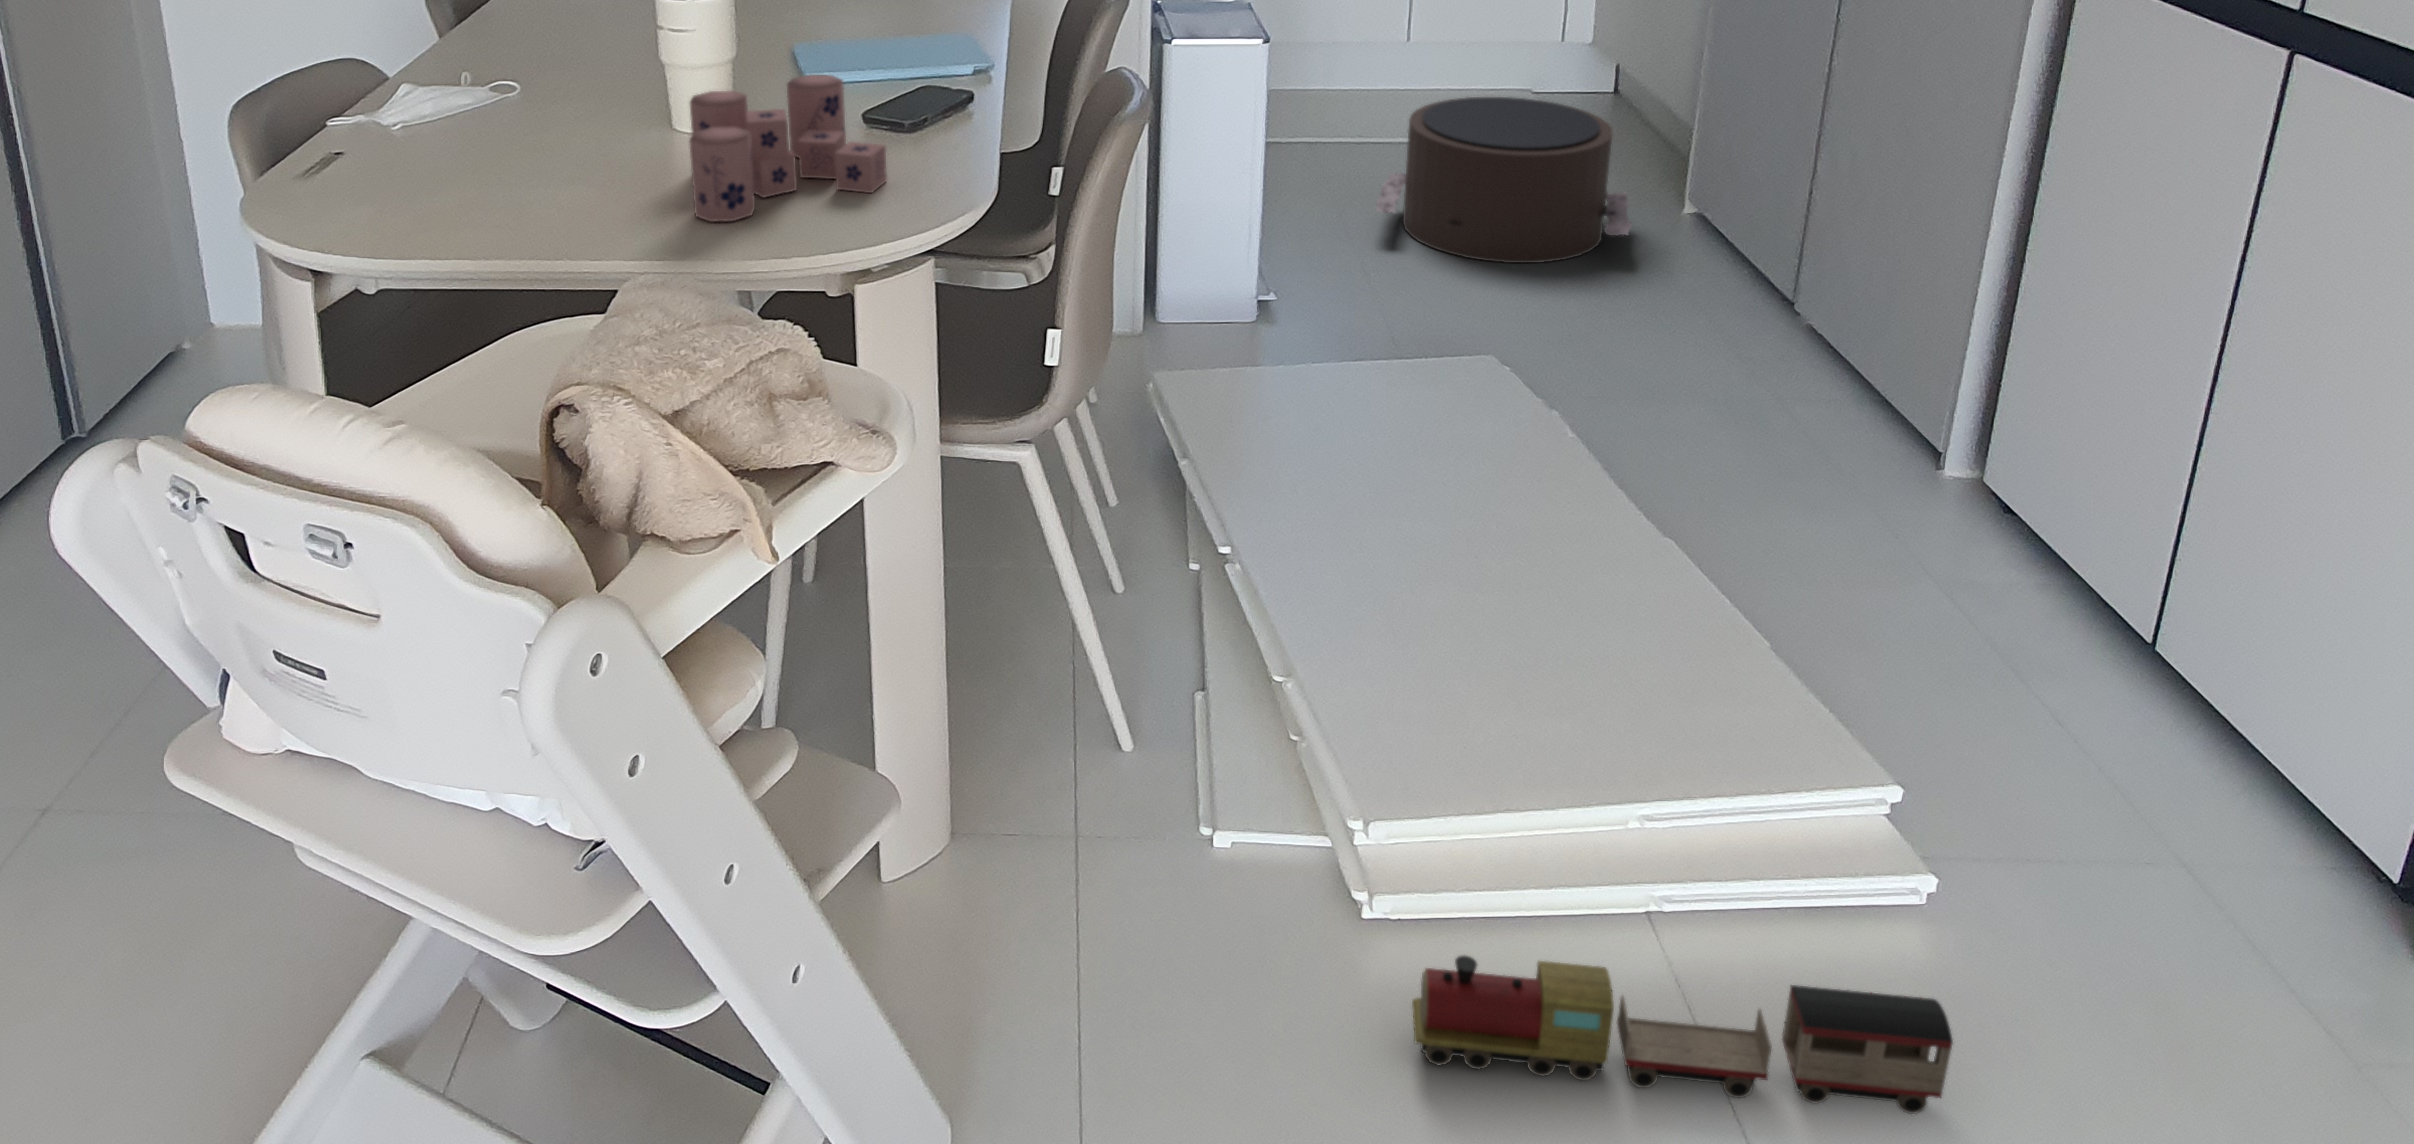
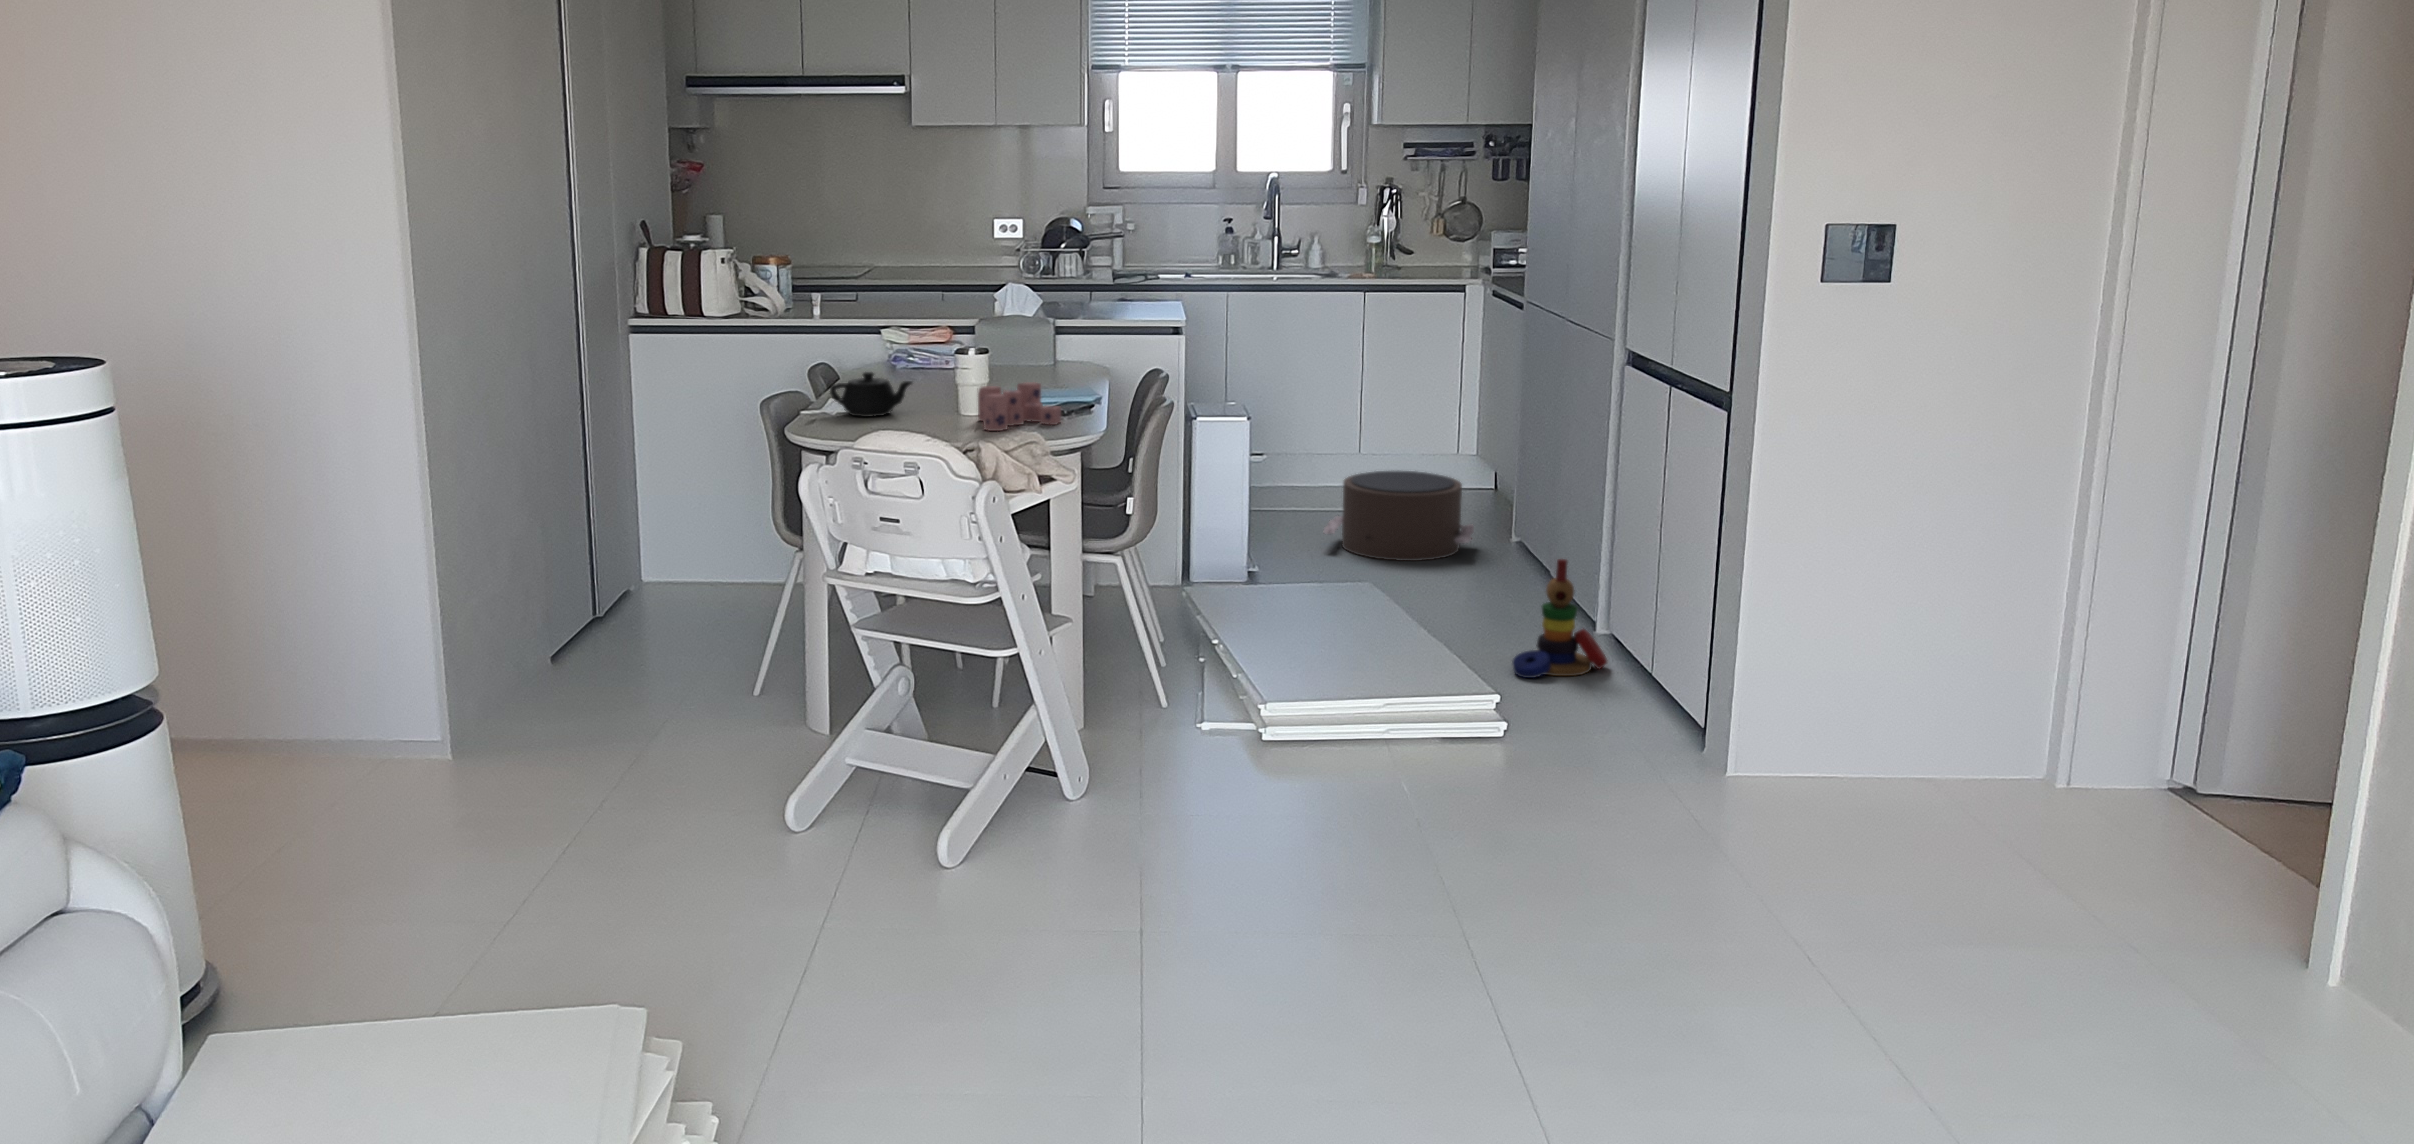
teapot: none [371,48,556,154] -> present [830,372,912,417]
stacking toy: none [1806,370,1993,610] -> present [1513,559,1608,678]
toy train: present [1412,955,1953,1114] -> none [1284,740,1499,798]

